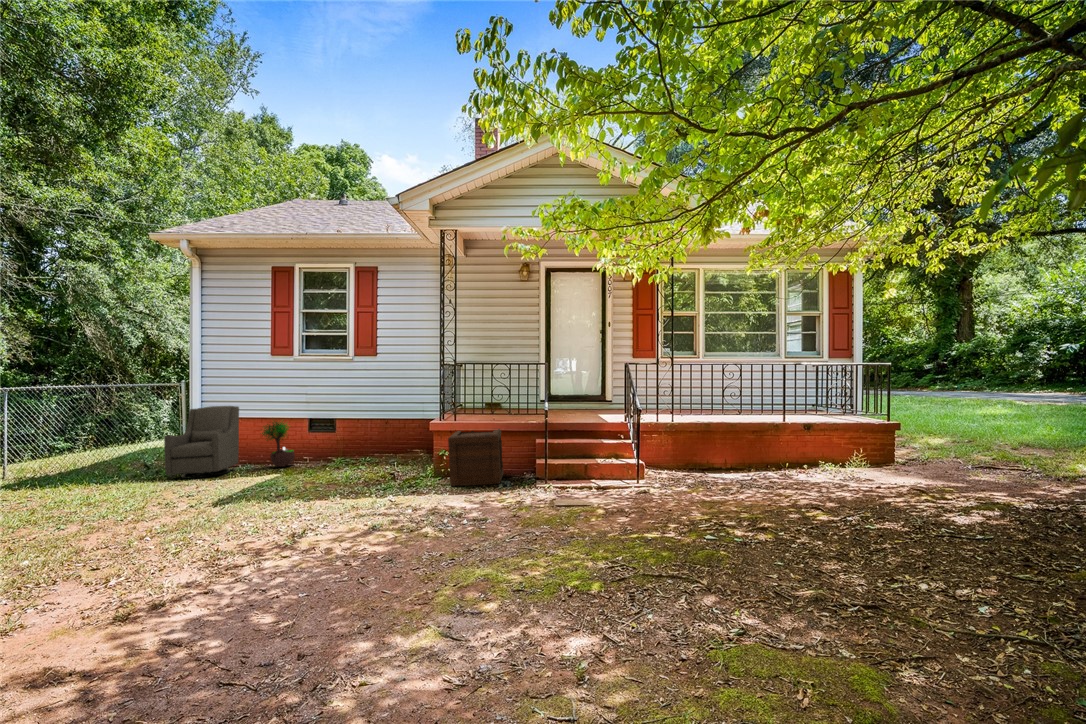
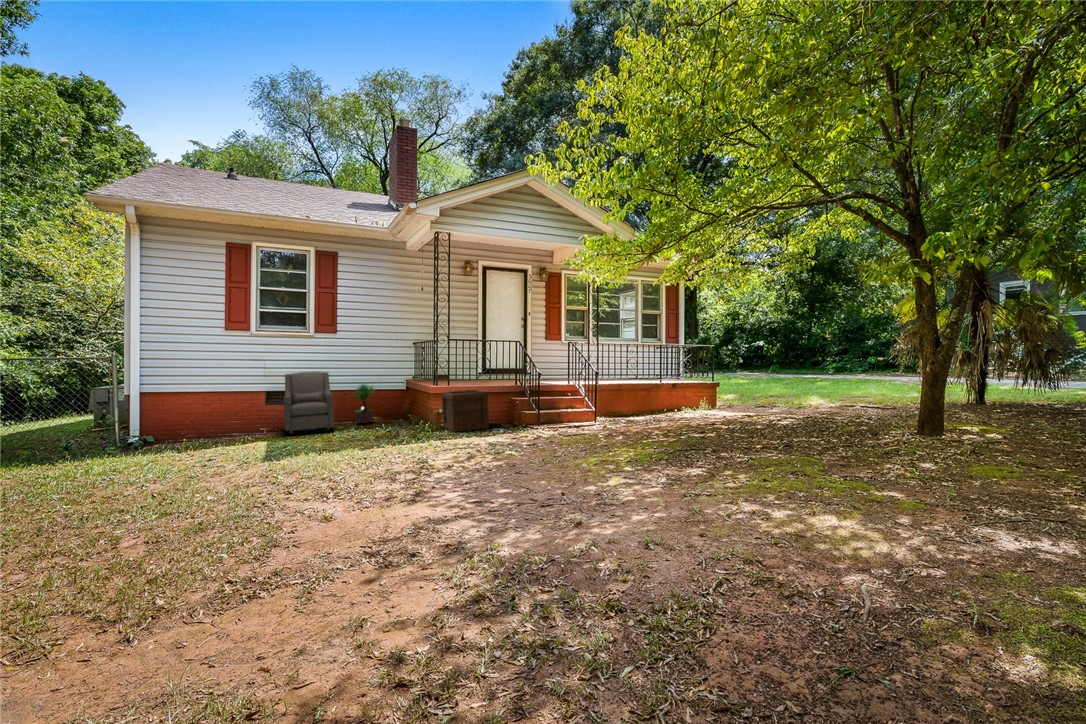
chair: present [164,406,239,478] -> present [284,372,334,434]
potted tree: present [262,421,295,467] -> present [354,384,375,424]

